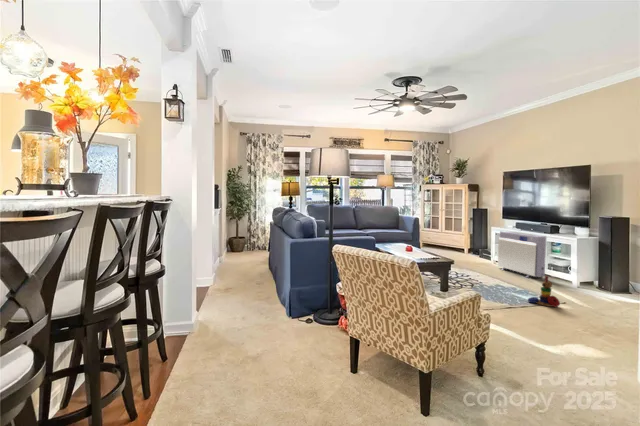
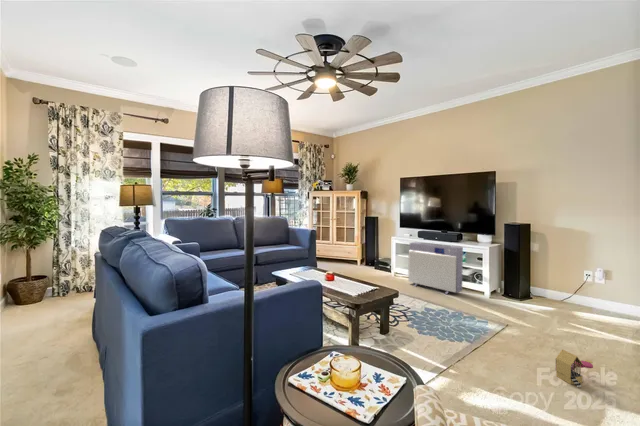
stacking toy: present [528,276,560,307] -> none [491,302,529,341]
toy house: none [548,304,583,328] -> present [556,350,593,387]

